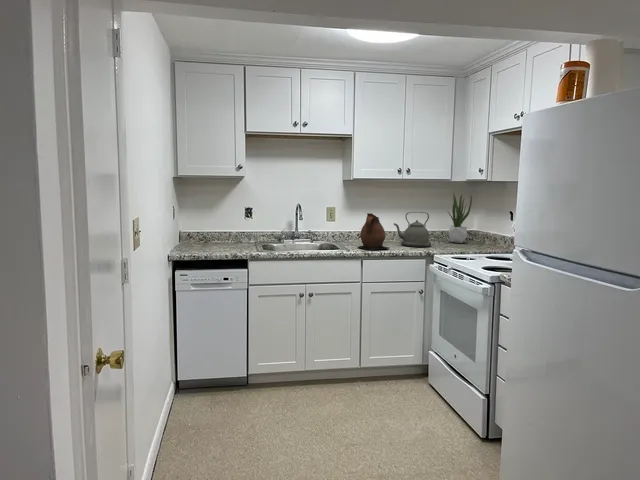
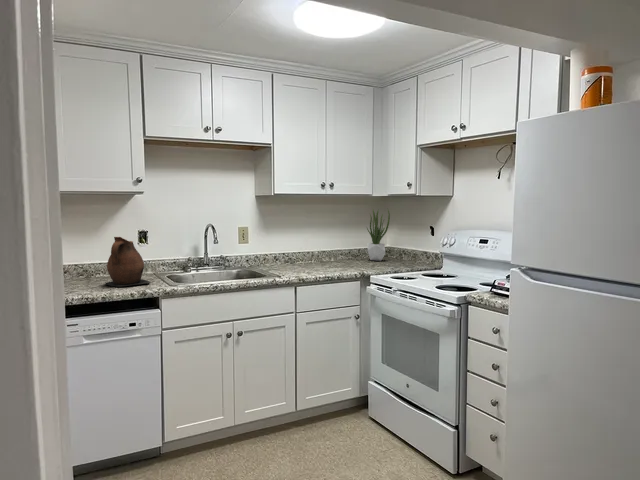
kettle: present [394,212,431,247] -> none [318,230,357,268]
ceramic pitcher: present [359,213,389,249] -> present [105,237,150,287]

